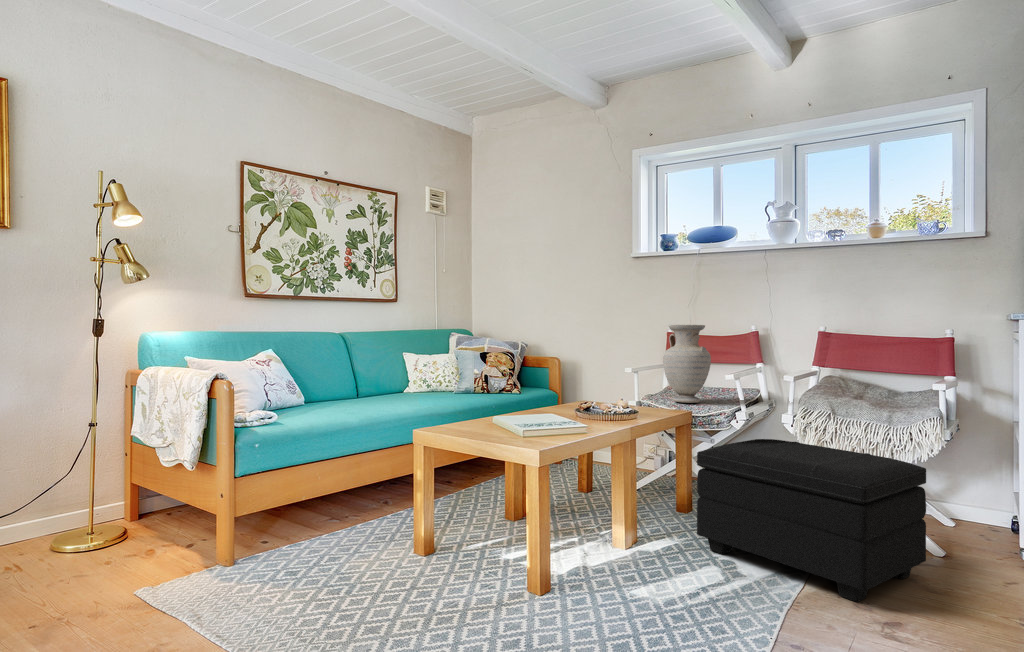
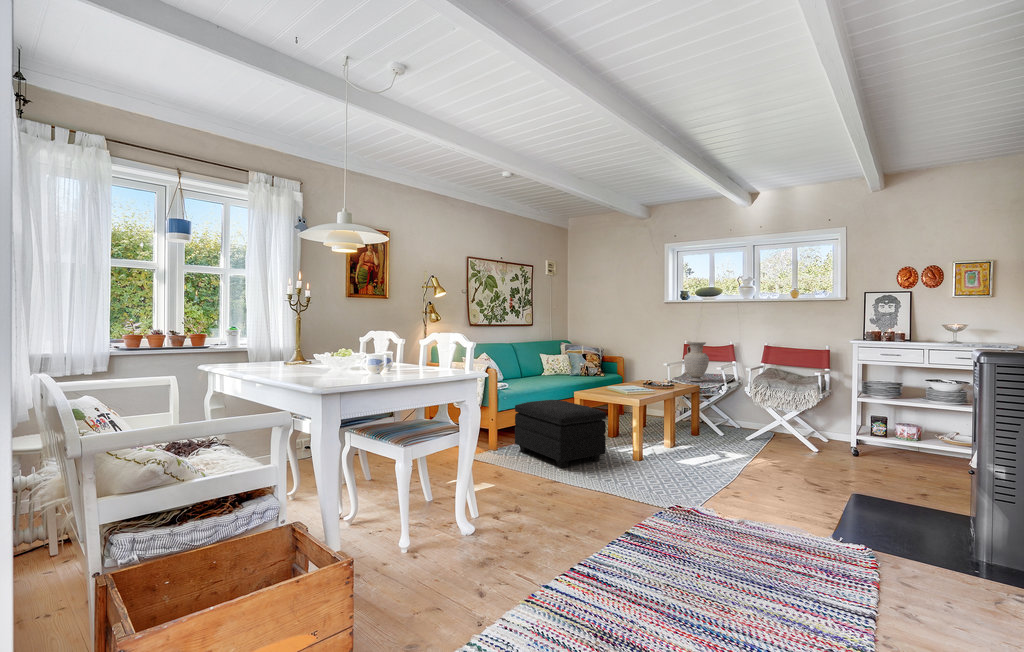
footstool: present [697,439,926,602] -> present [515,400,606,468]

